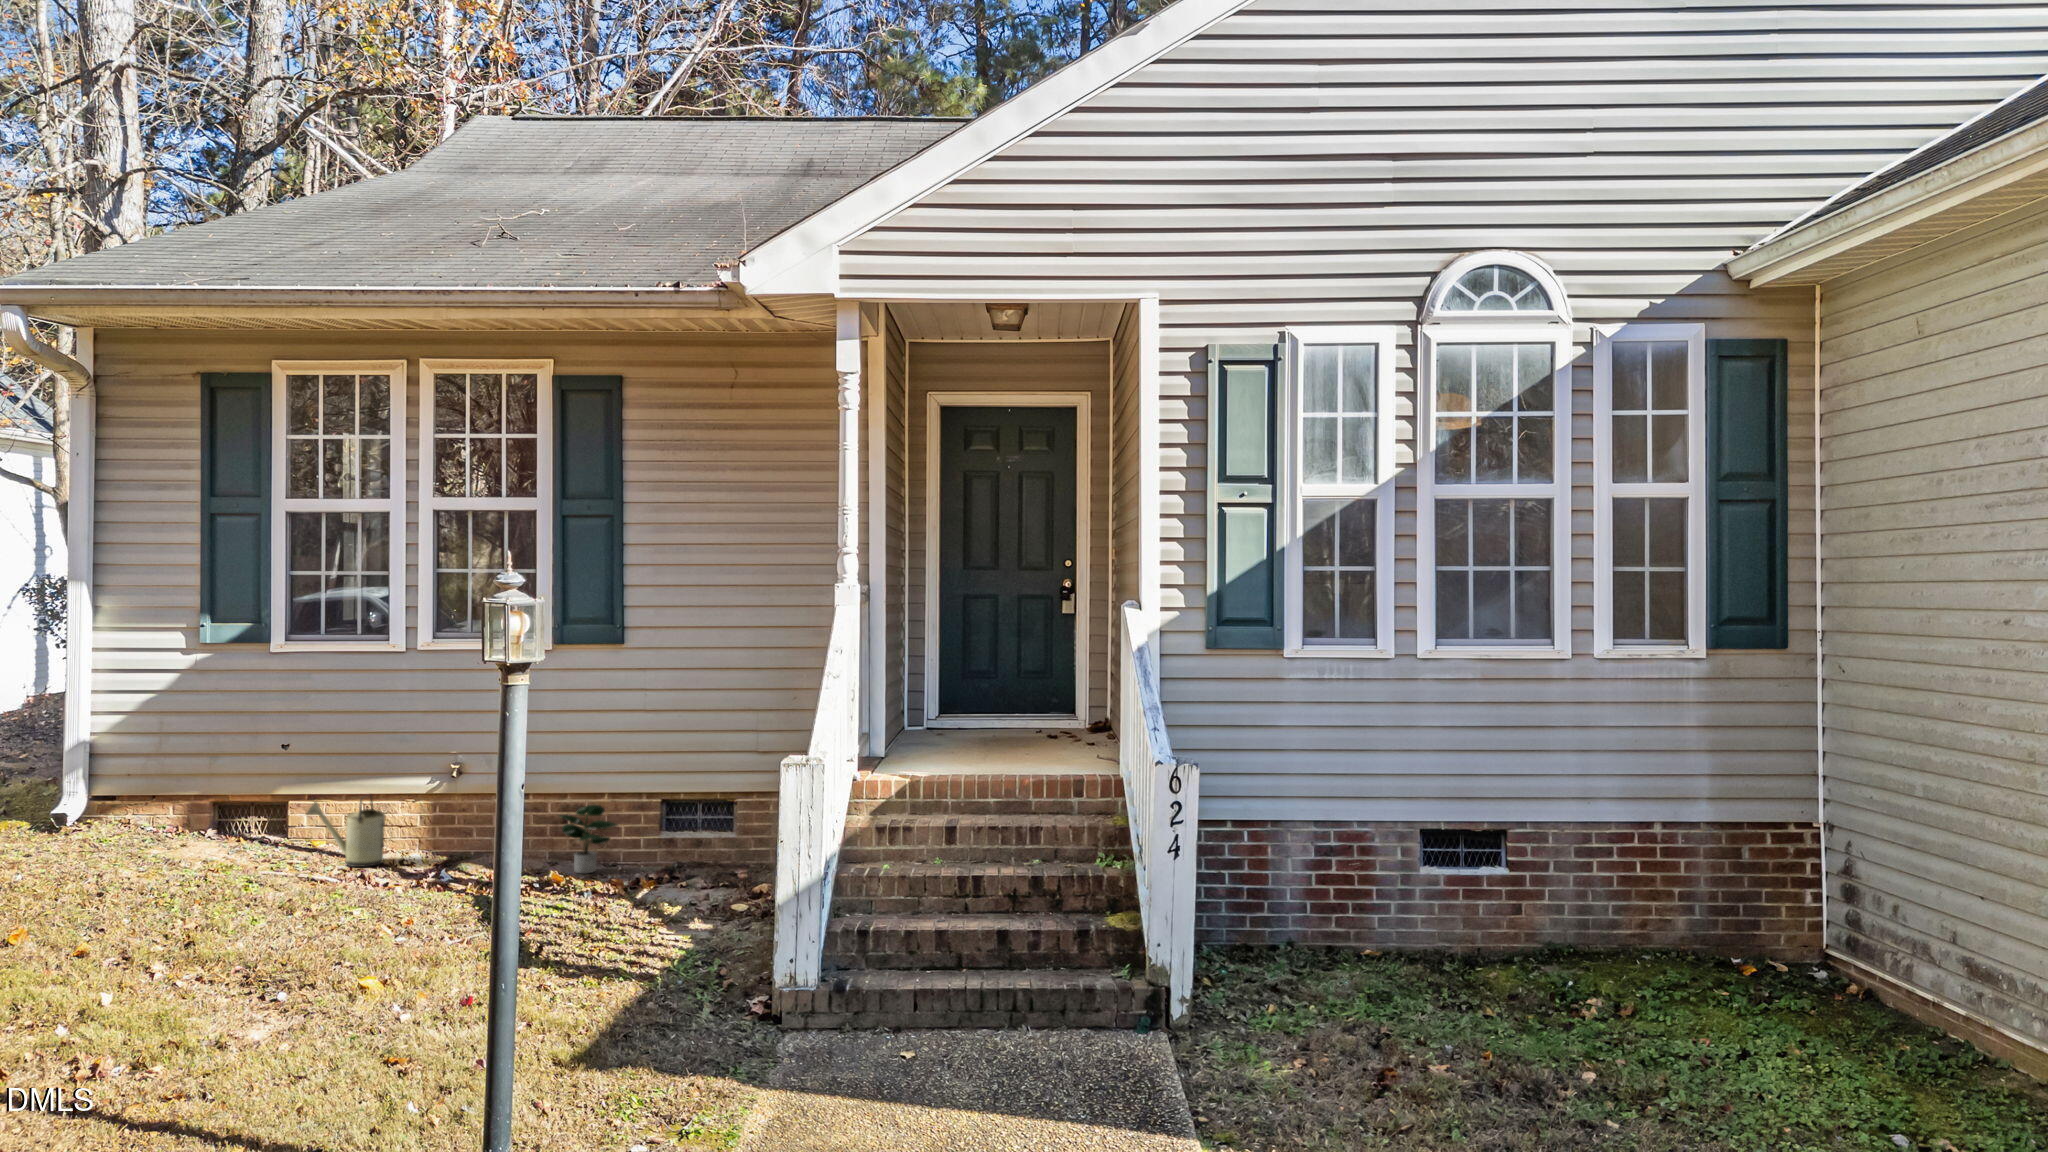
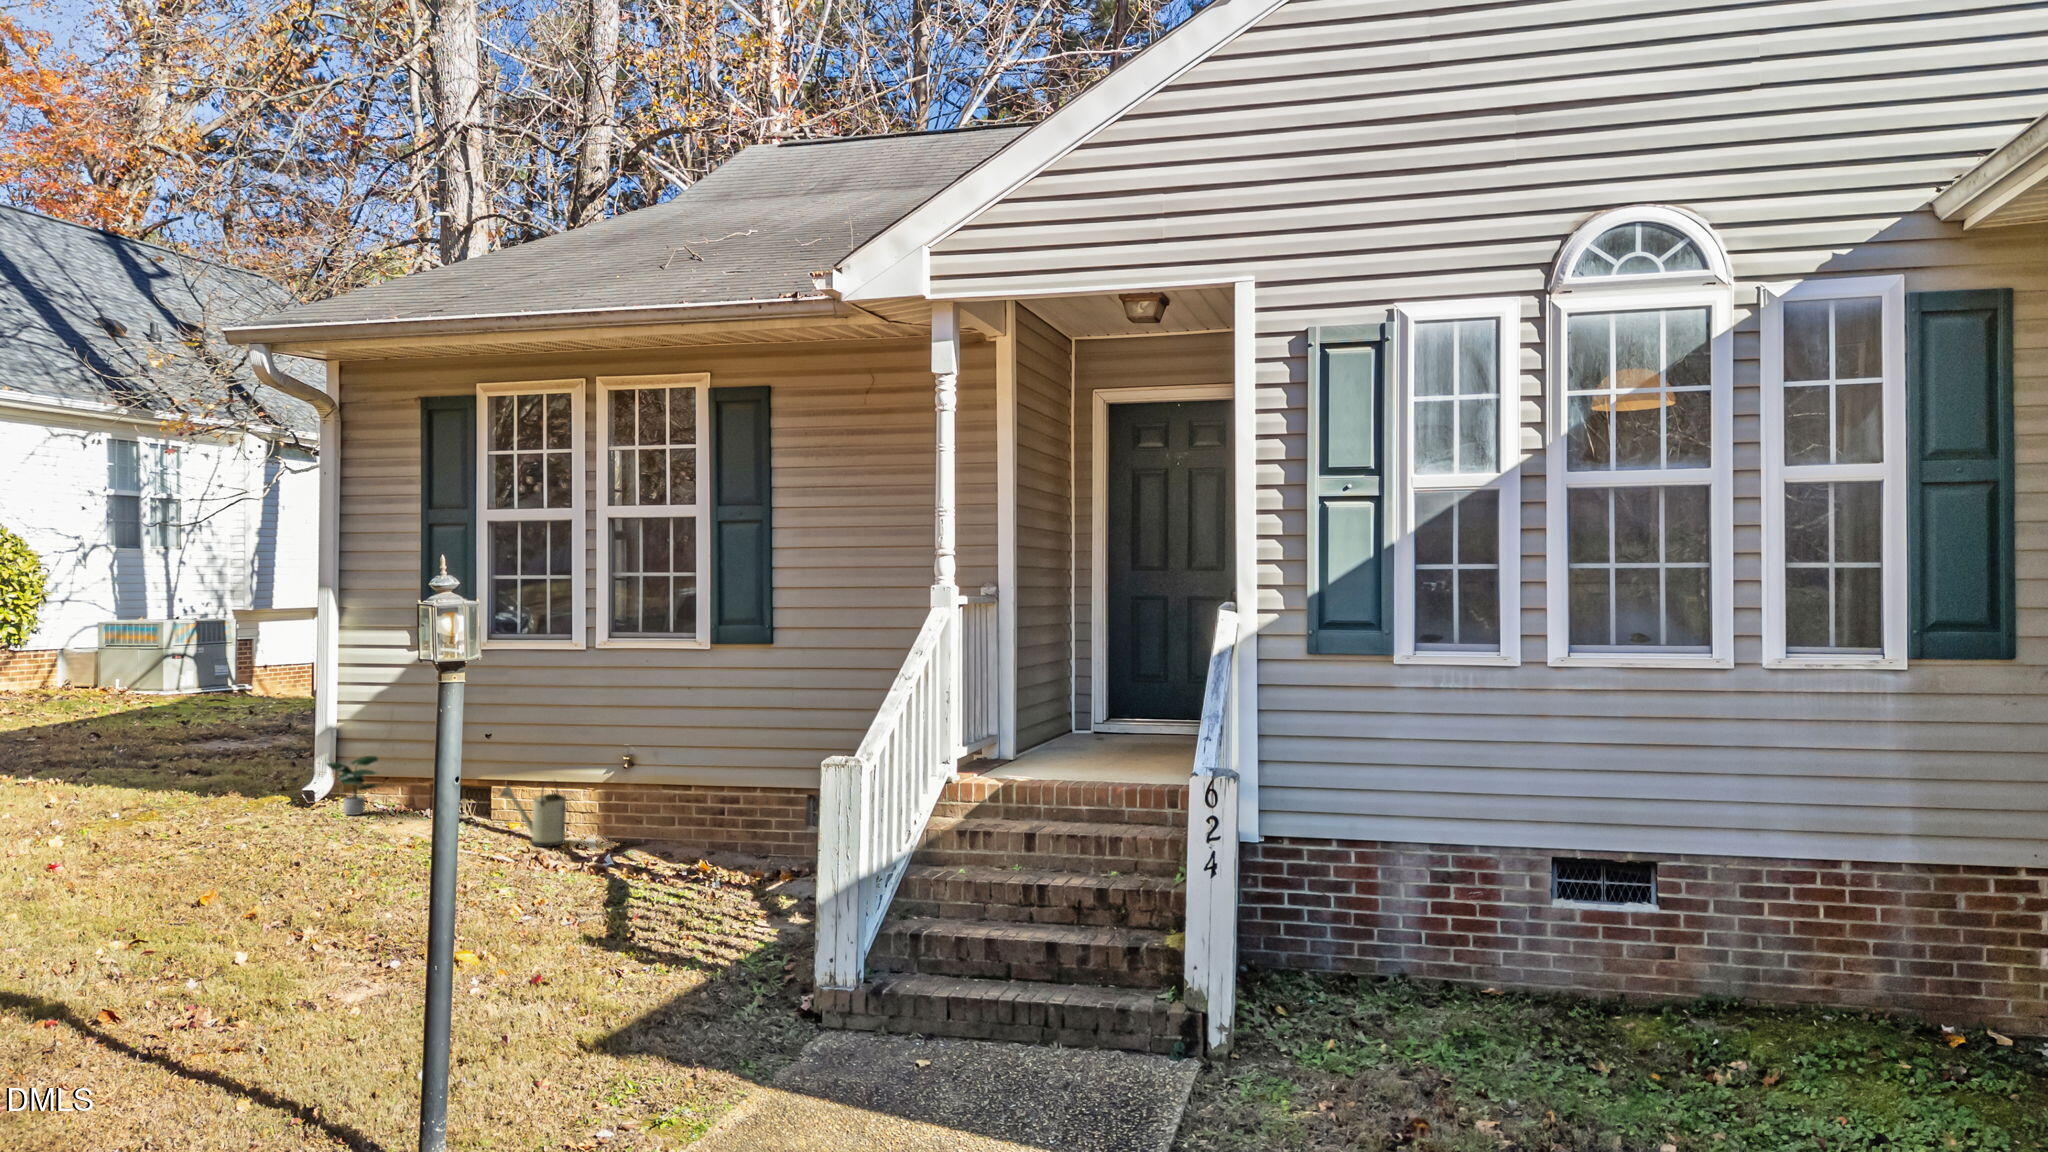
potted plant: present [560,805,617,874] -> present [327,756,378,815]

